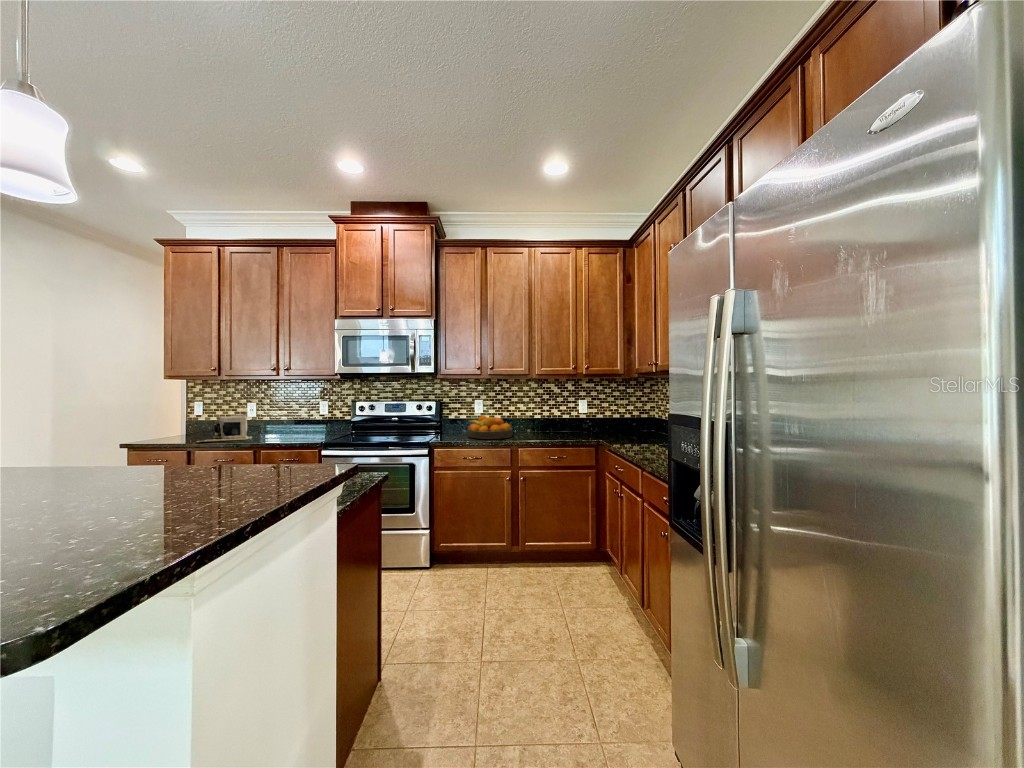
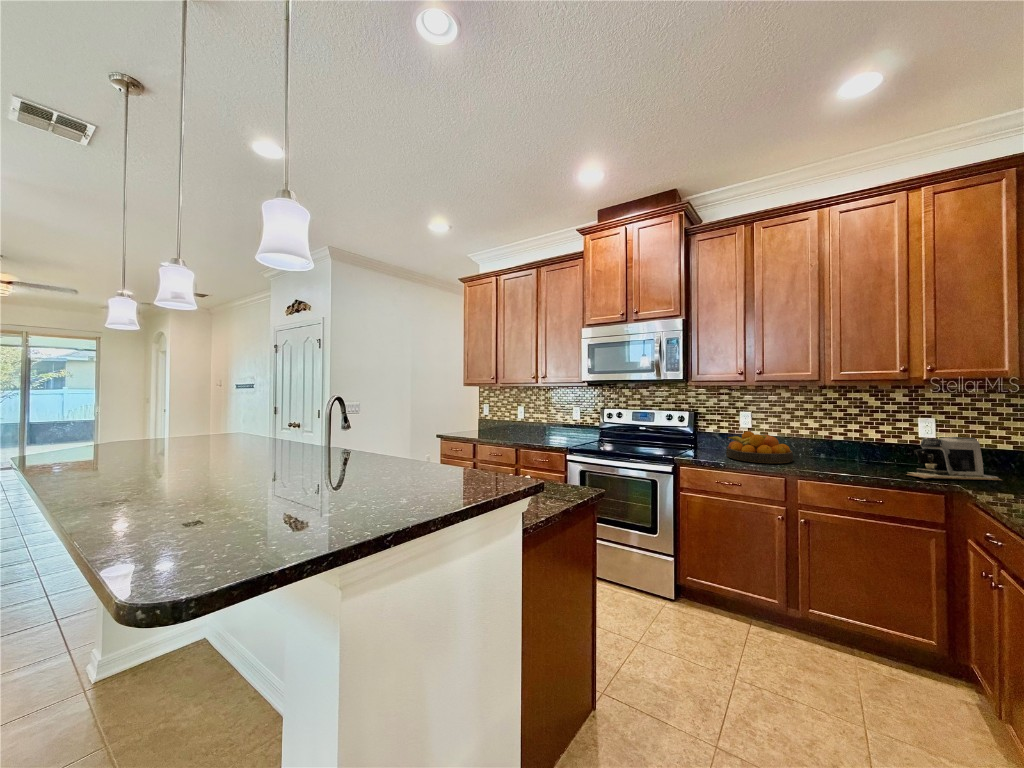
coffee maker: present [197,414,252,442] -> present [907,437,1001,480]

